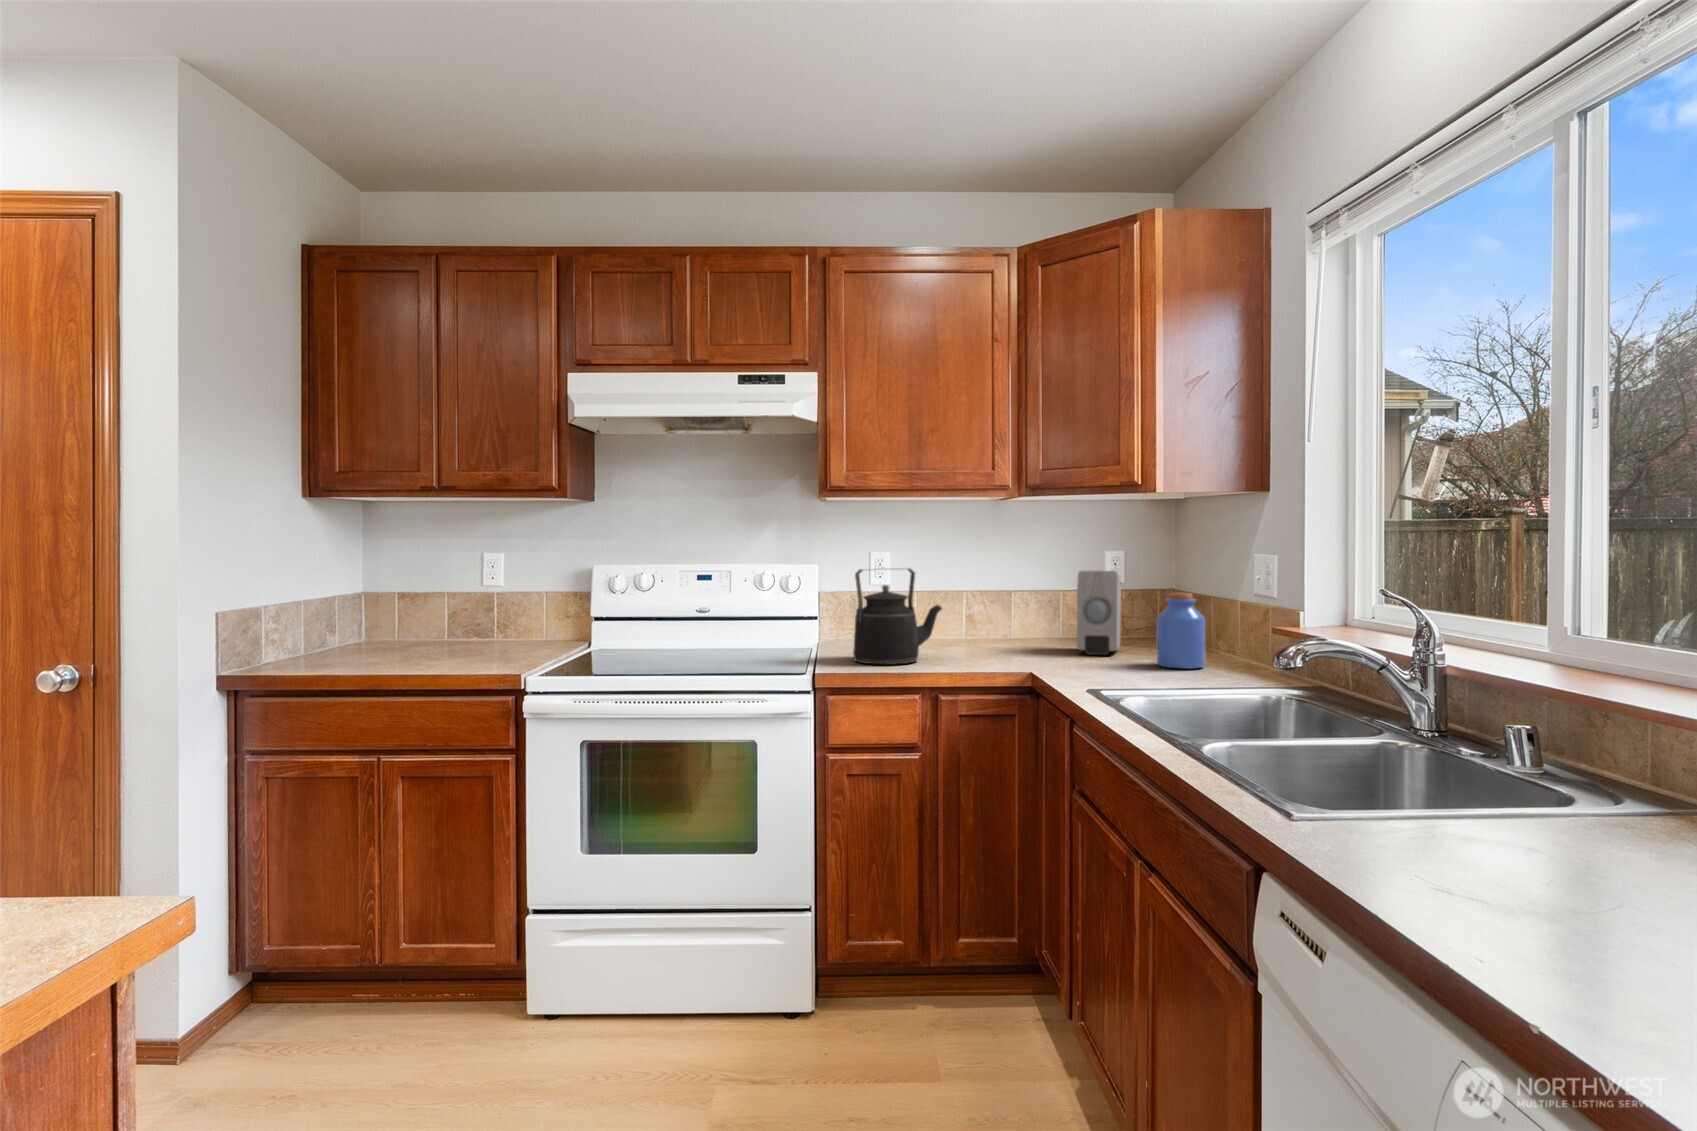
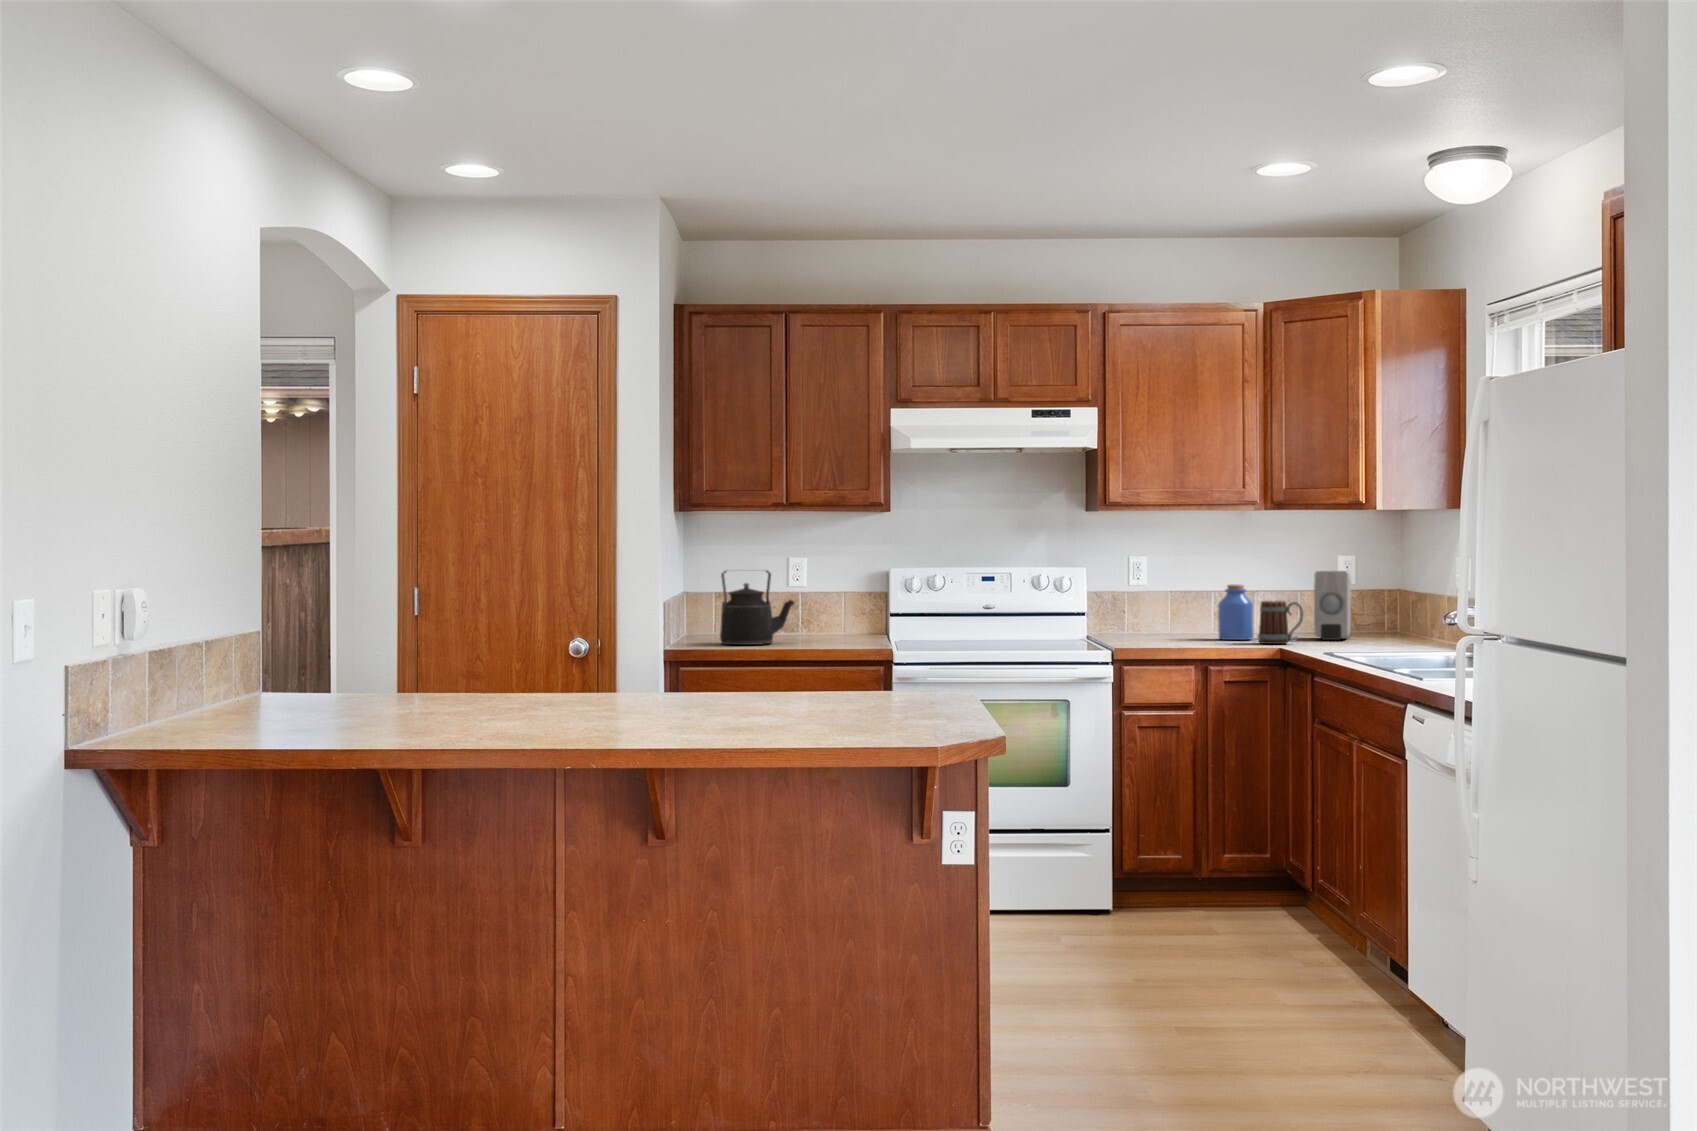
kettle: present [853,568,942,664] -> present [720,570,794,645]
jar: present [1157,593,1205,669] -> present [1218,584,1254,640]
mug: none [1005,609,1062,665] -> present [1258,601,1304,644]

